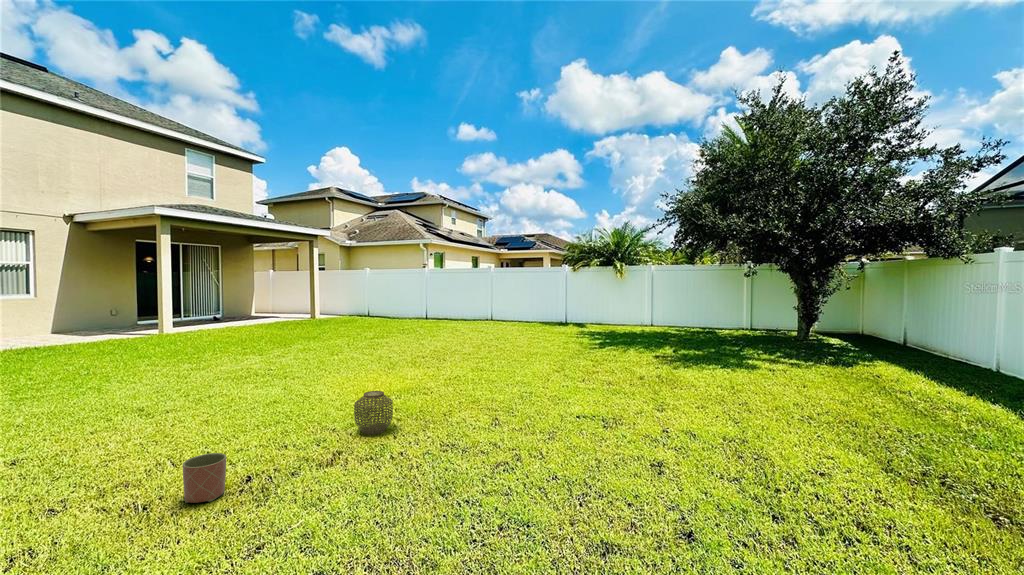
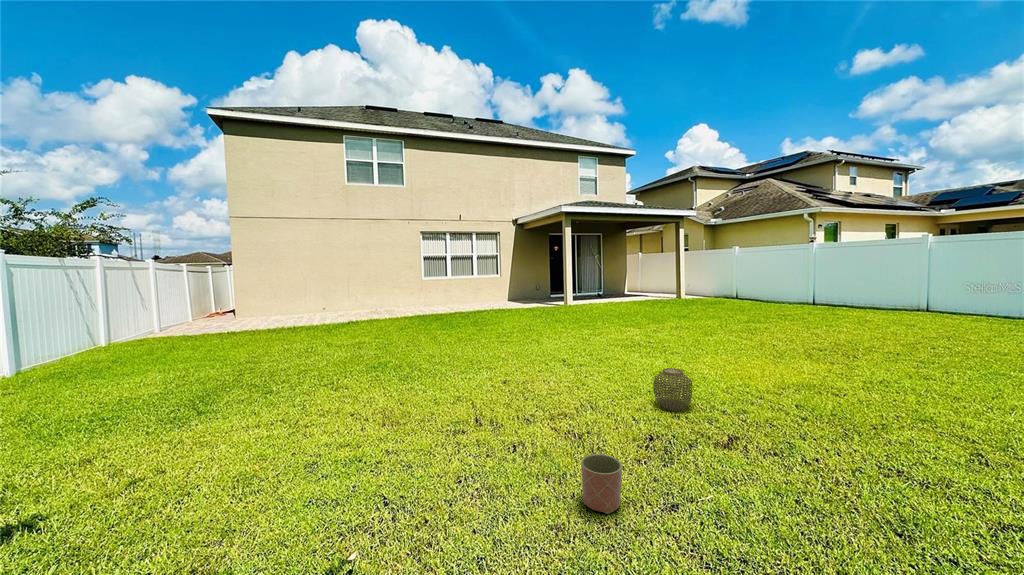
woven basket: present [354,391,393,434] -> present [653,368,693,411]

